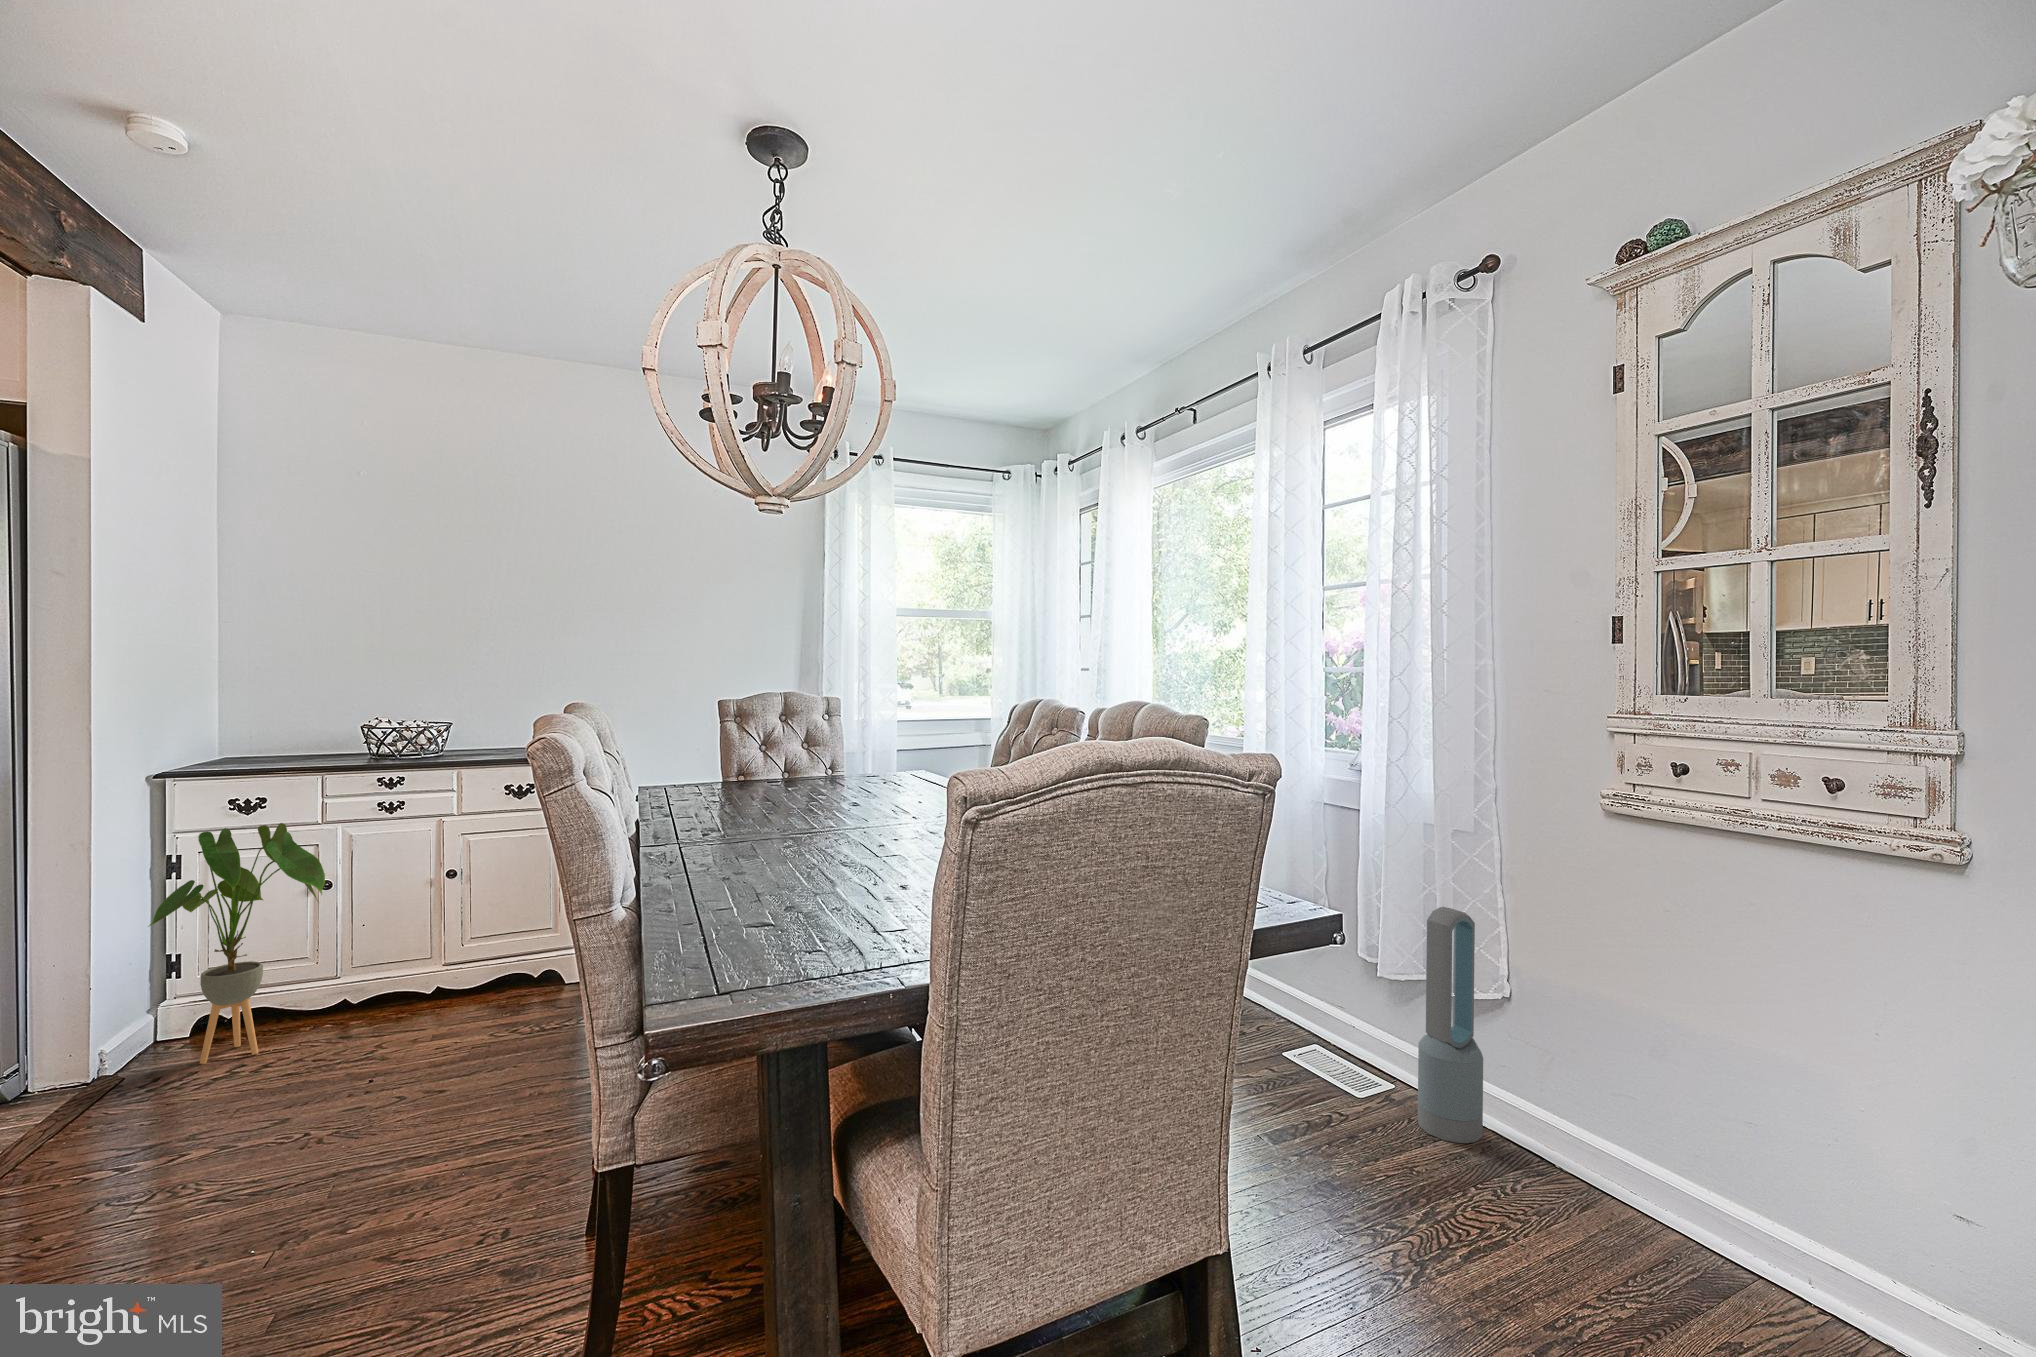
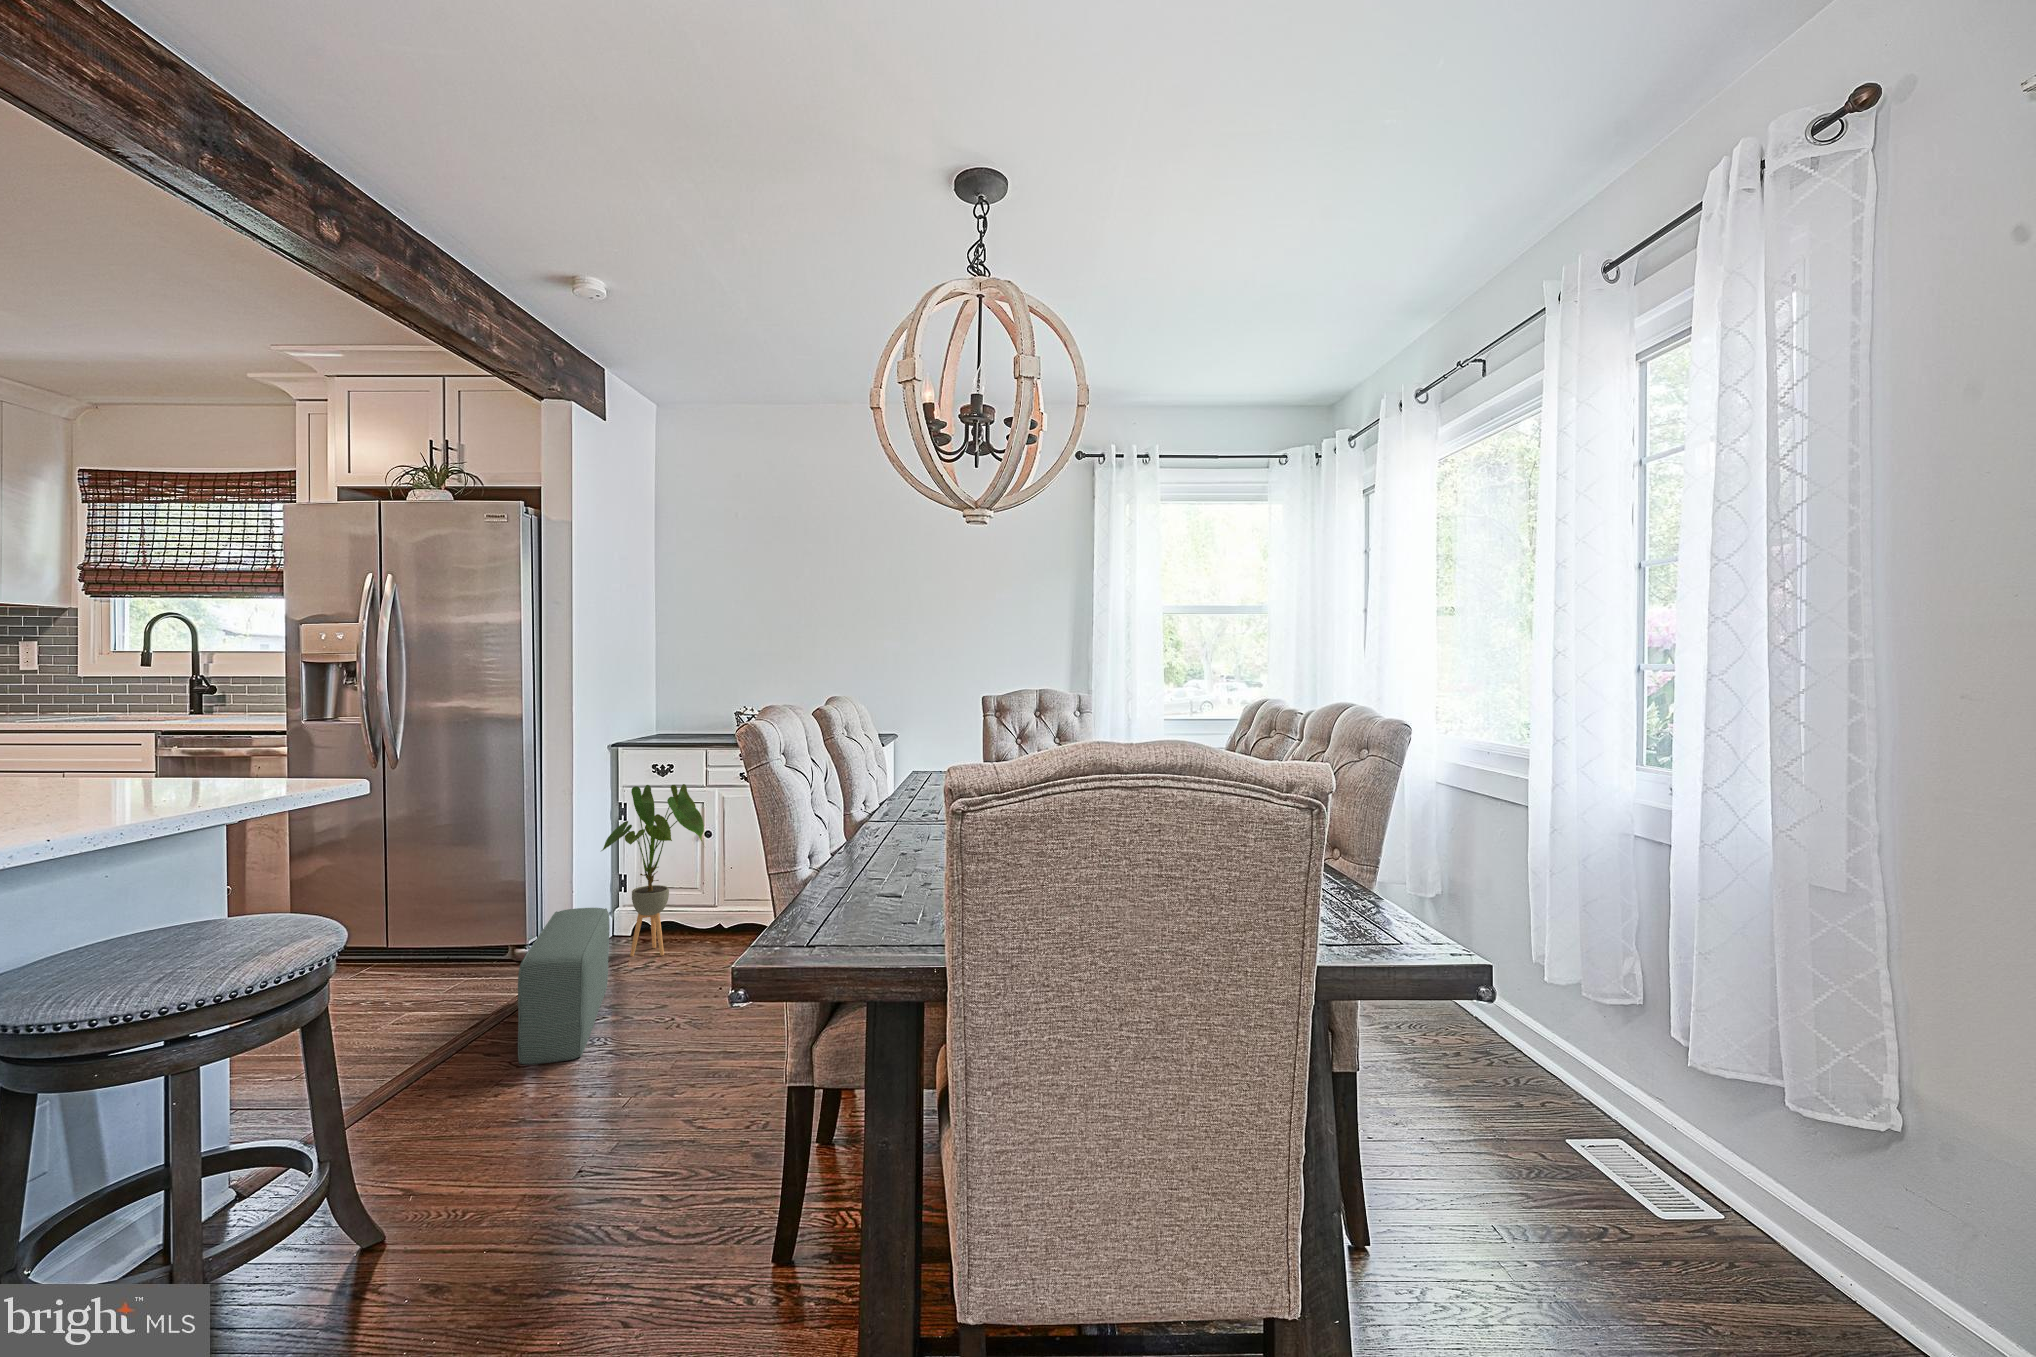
air purifier: present [1418,907,1483,1143] -> none [1741,993,1847,1316]
pouf: none [55,1004,186,1249] -> present [518,908,610,1064]

